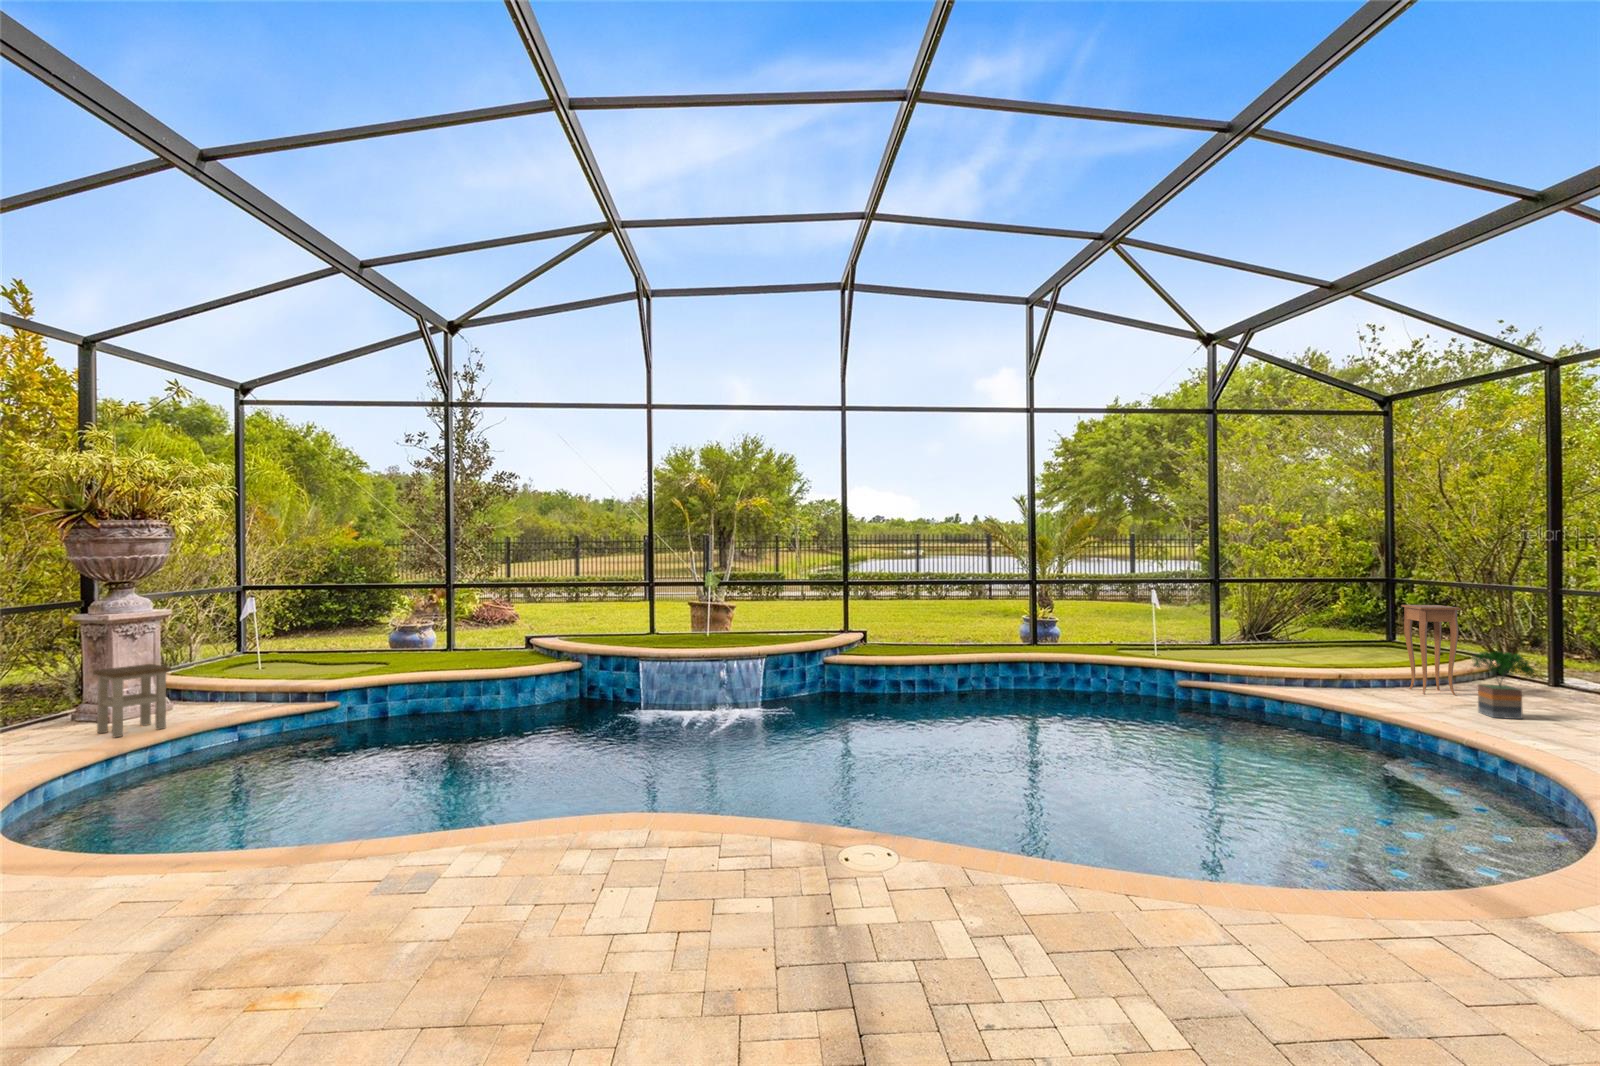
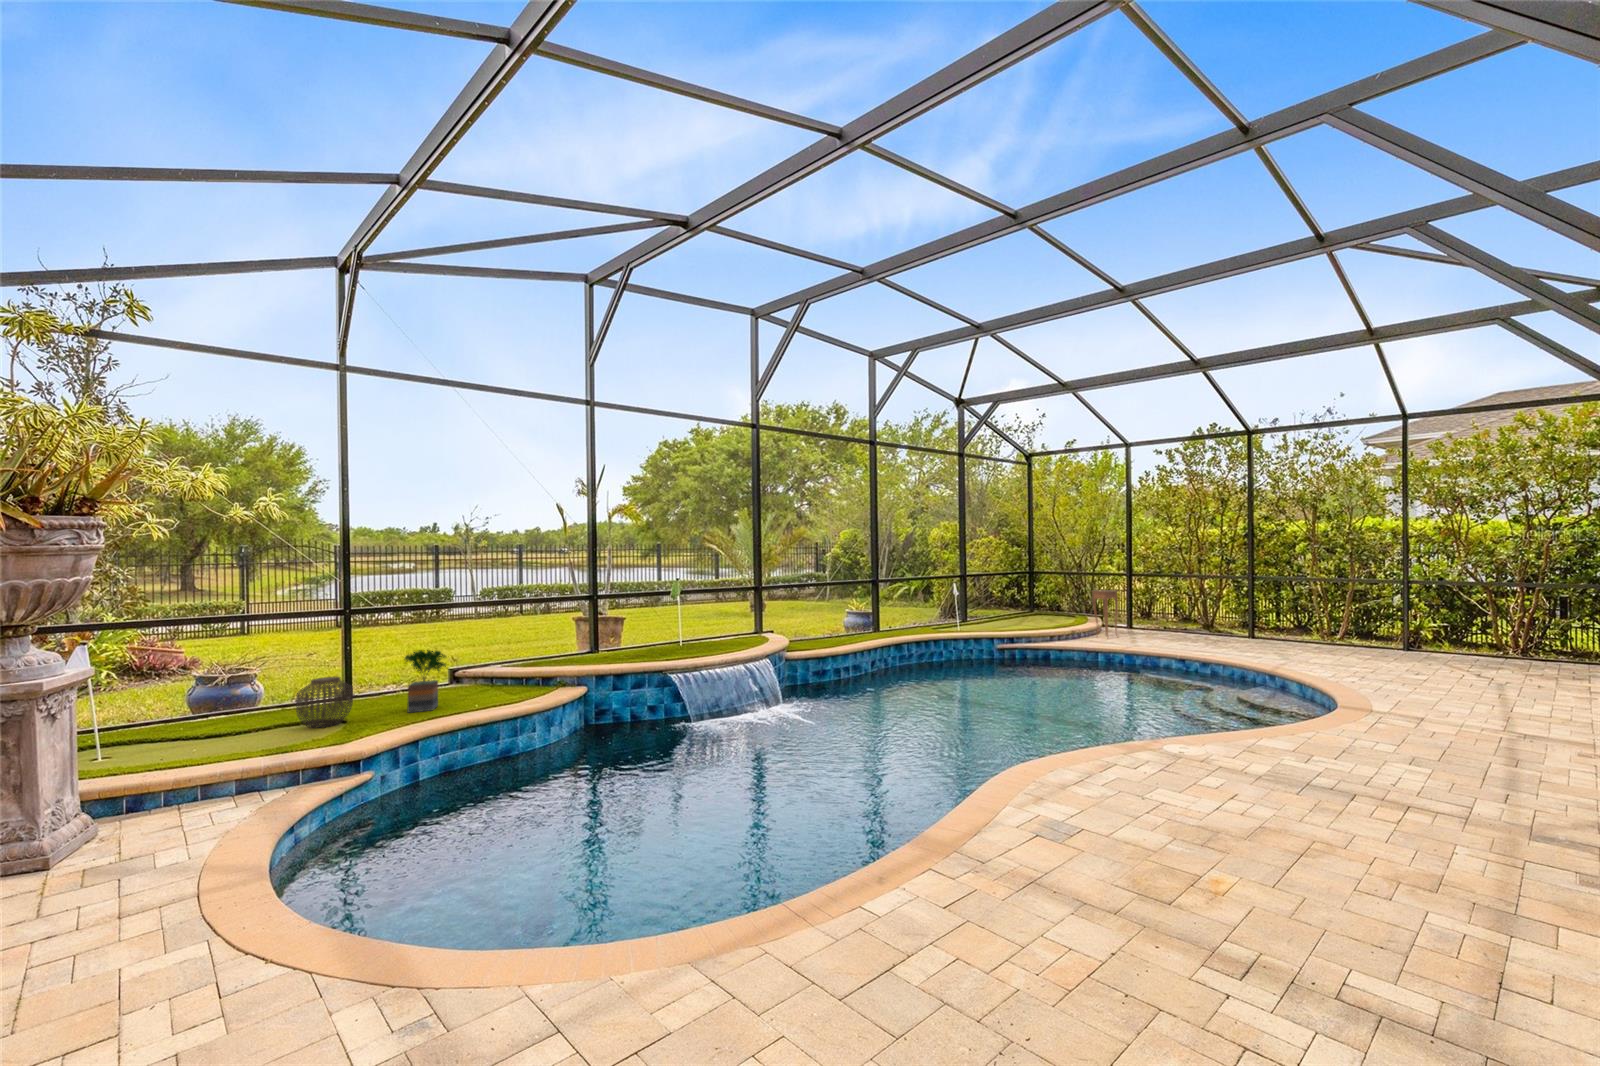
woven basket: none [348,630,387,667] -> present [296,677,353,728]
potted tree: present [1472,651,1535,719] -> present [404,650,446,712]
stool: present [93,664,171,737] -> none [55,752,218,896]

